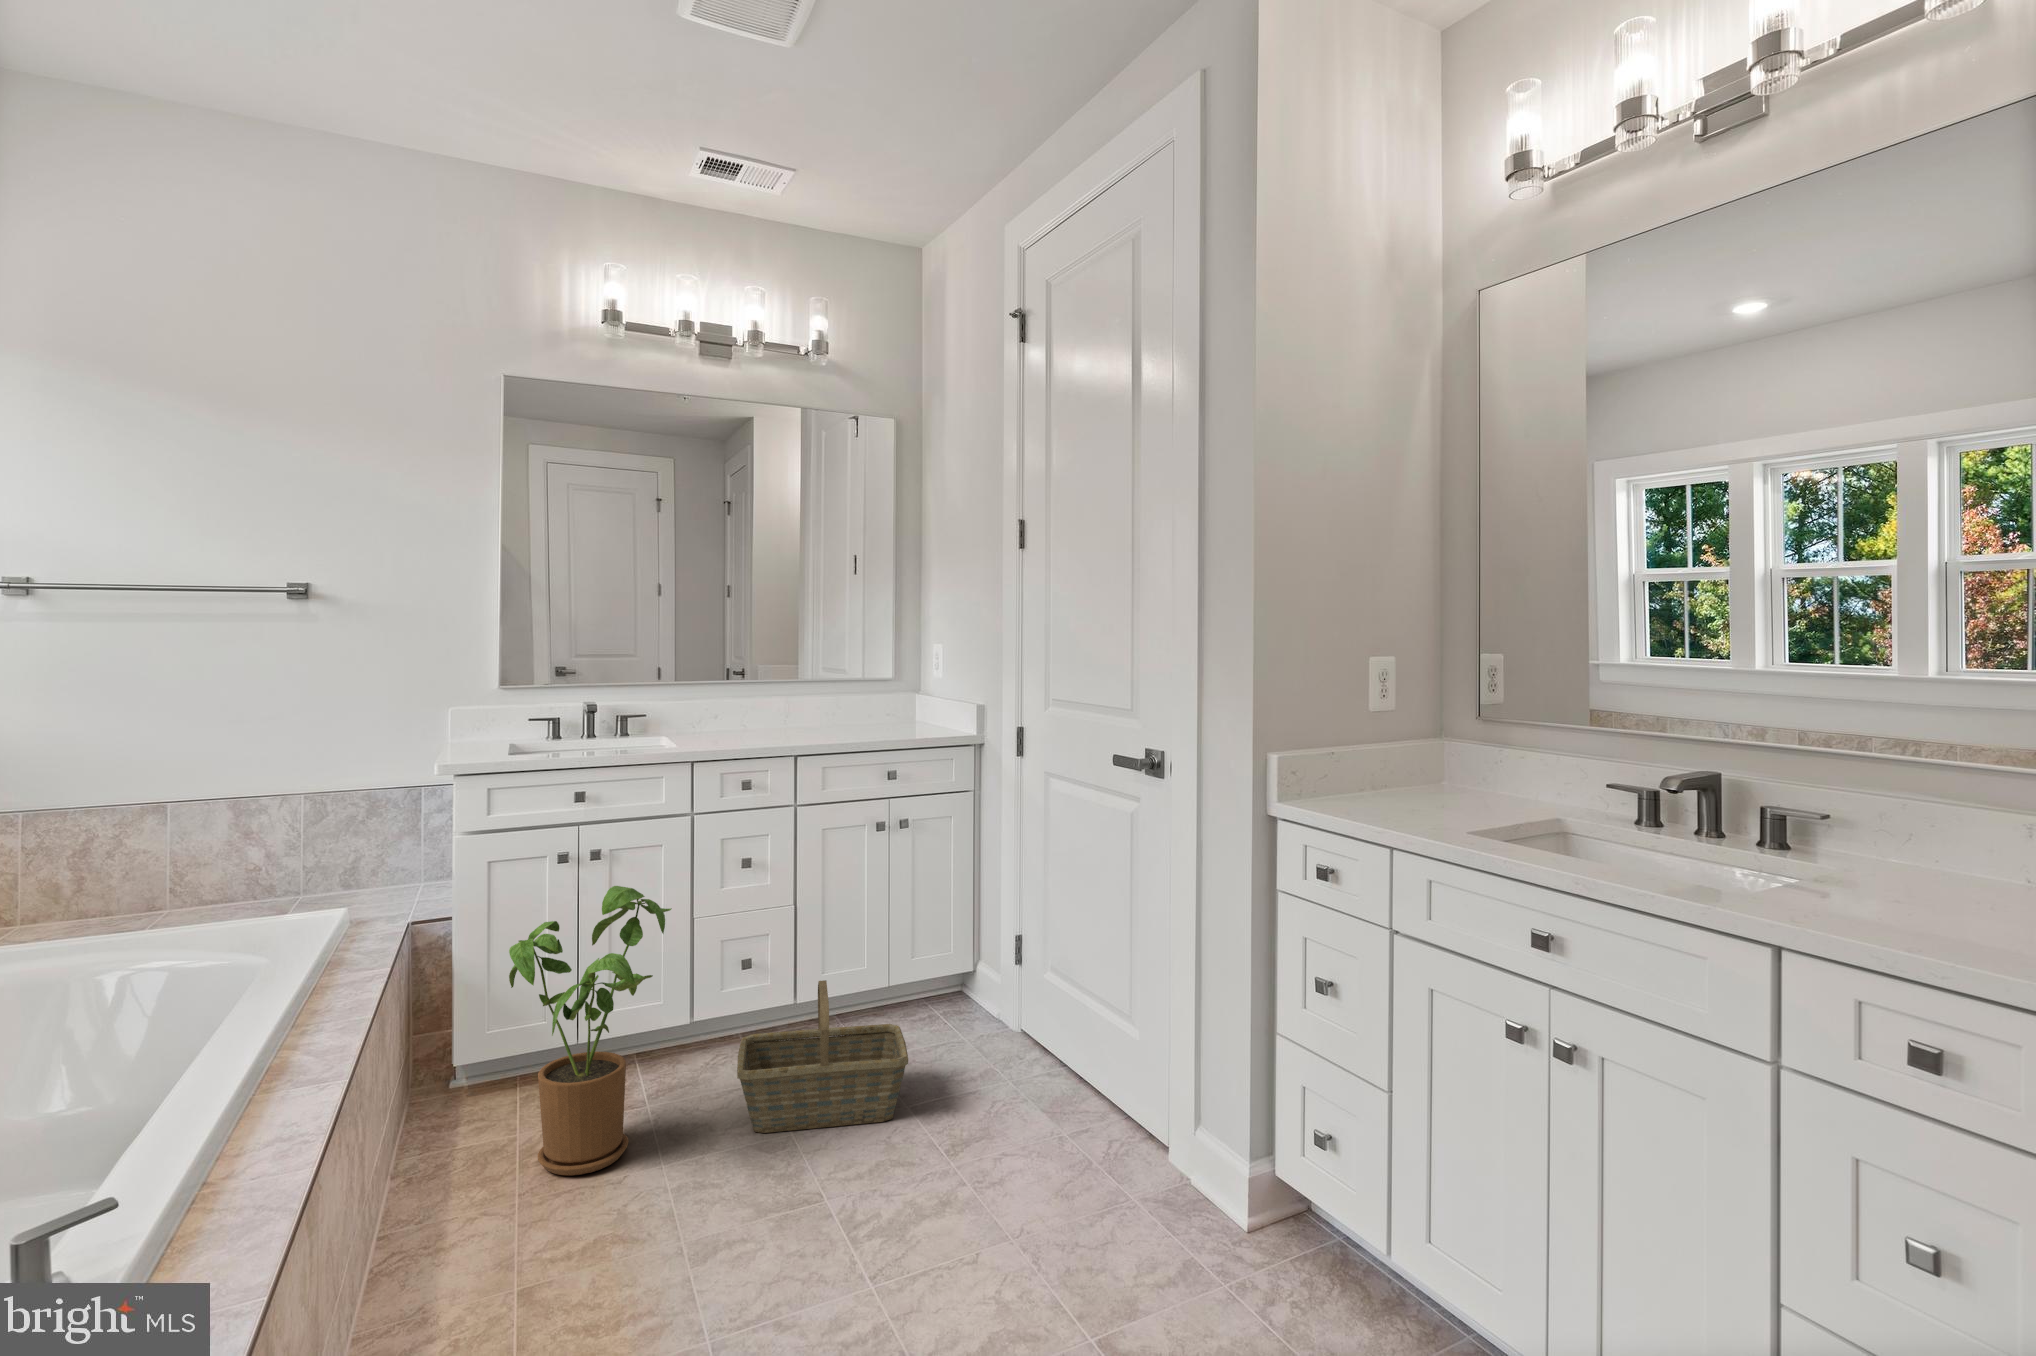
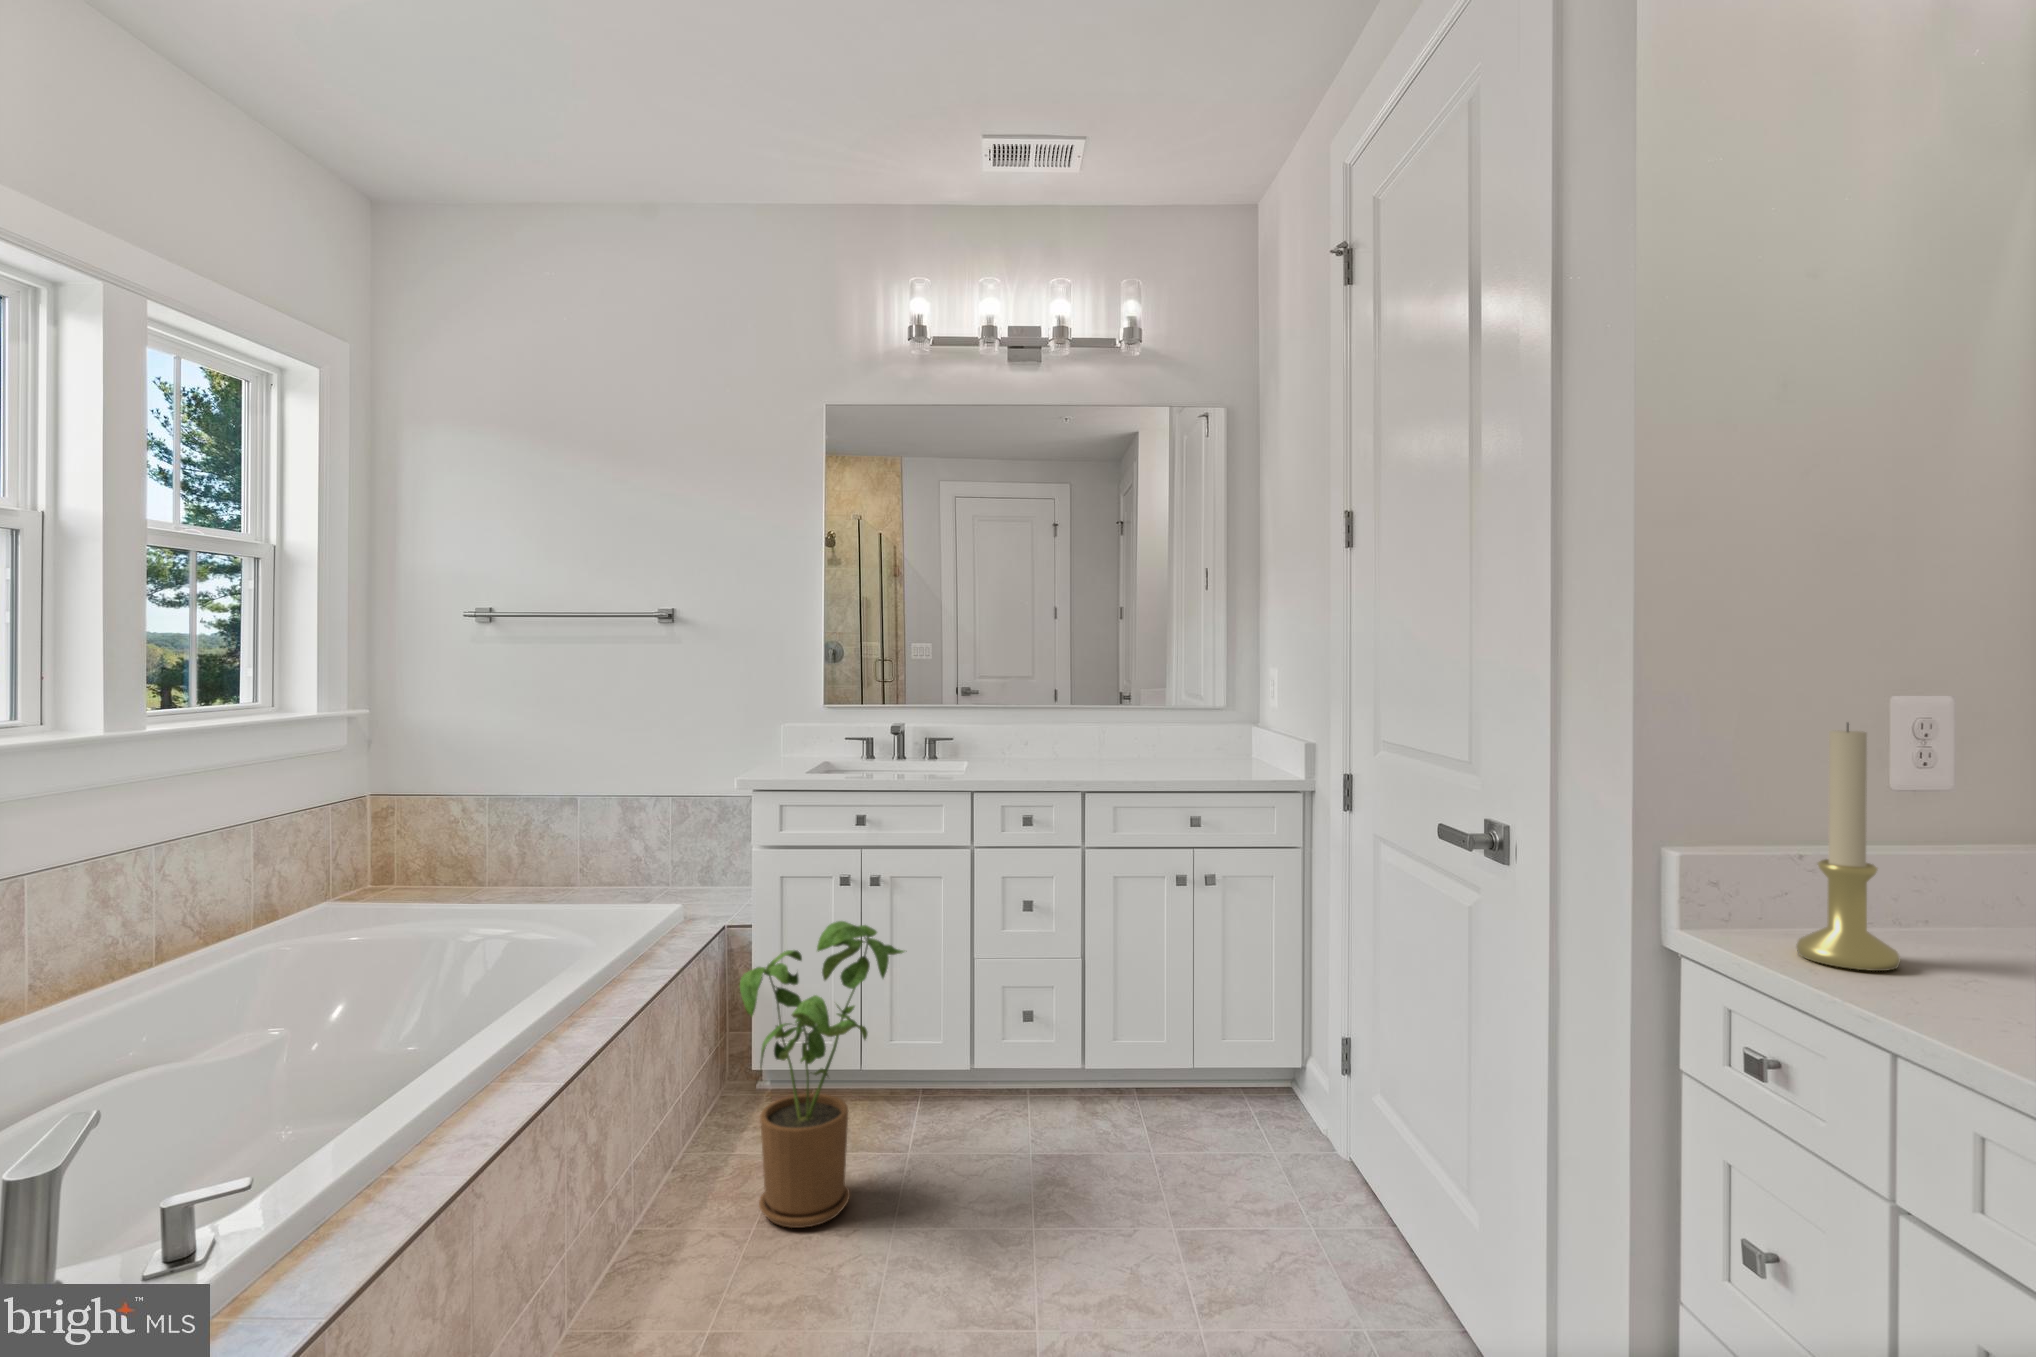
candle holder: none [1368,685,1418,824] -> present [1796,723,1900,971]
basket: present [737,980,908,1133] -> none [959,1055,1166,1243]

